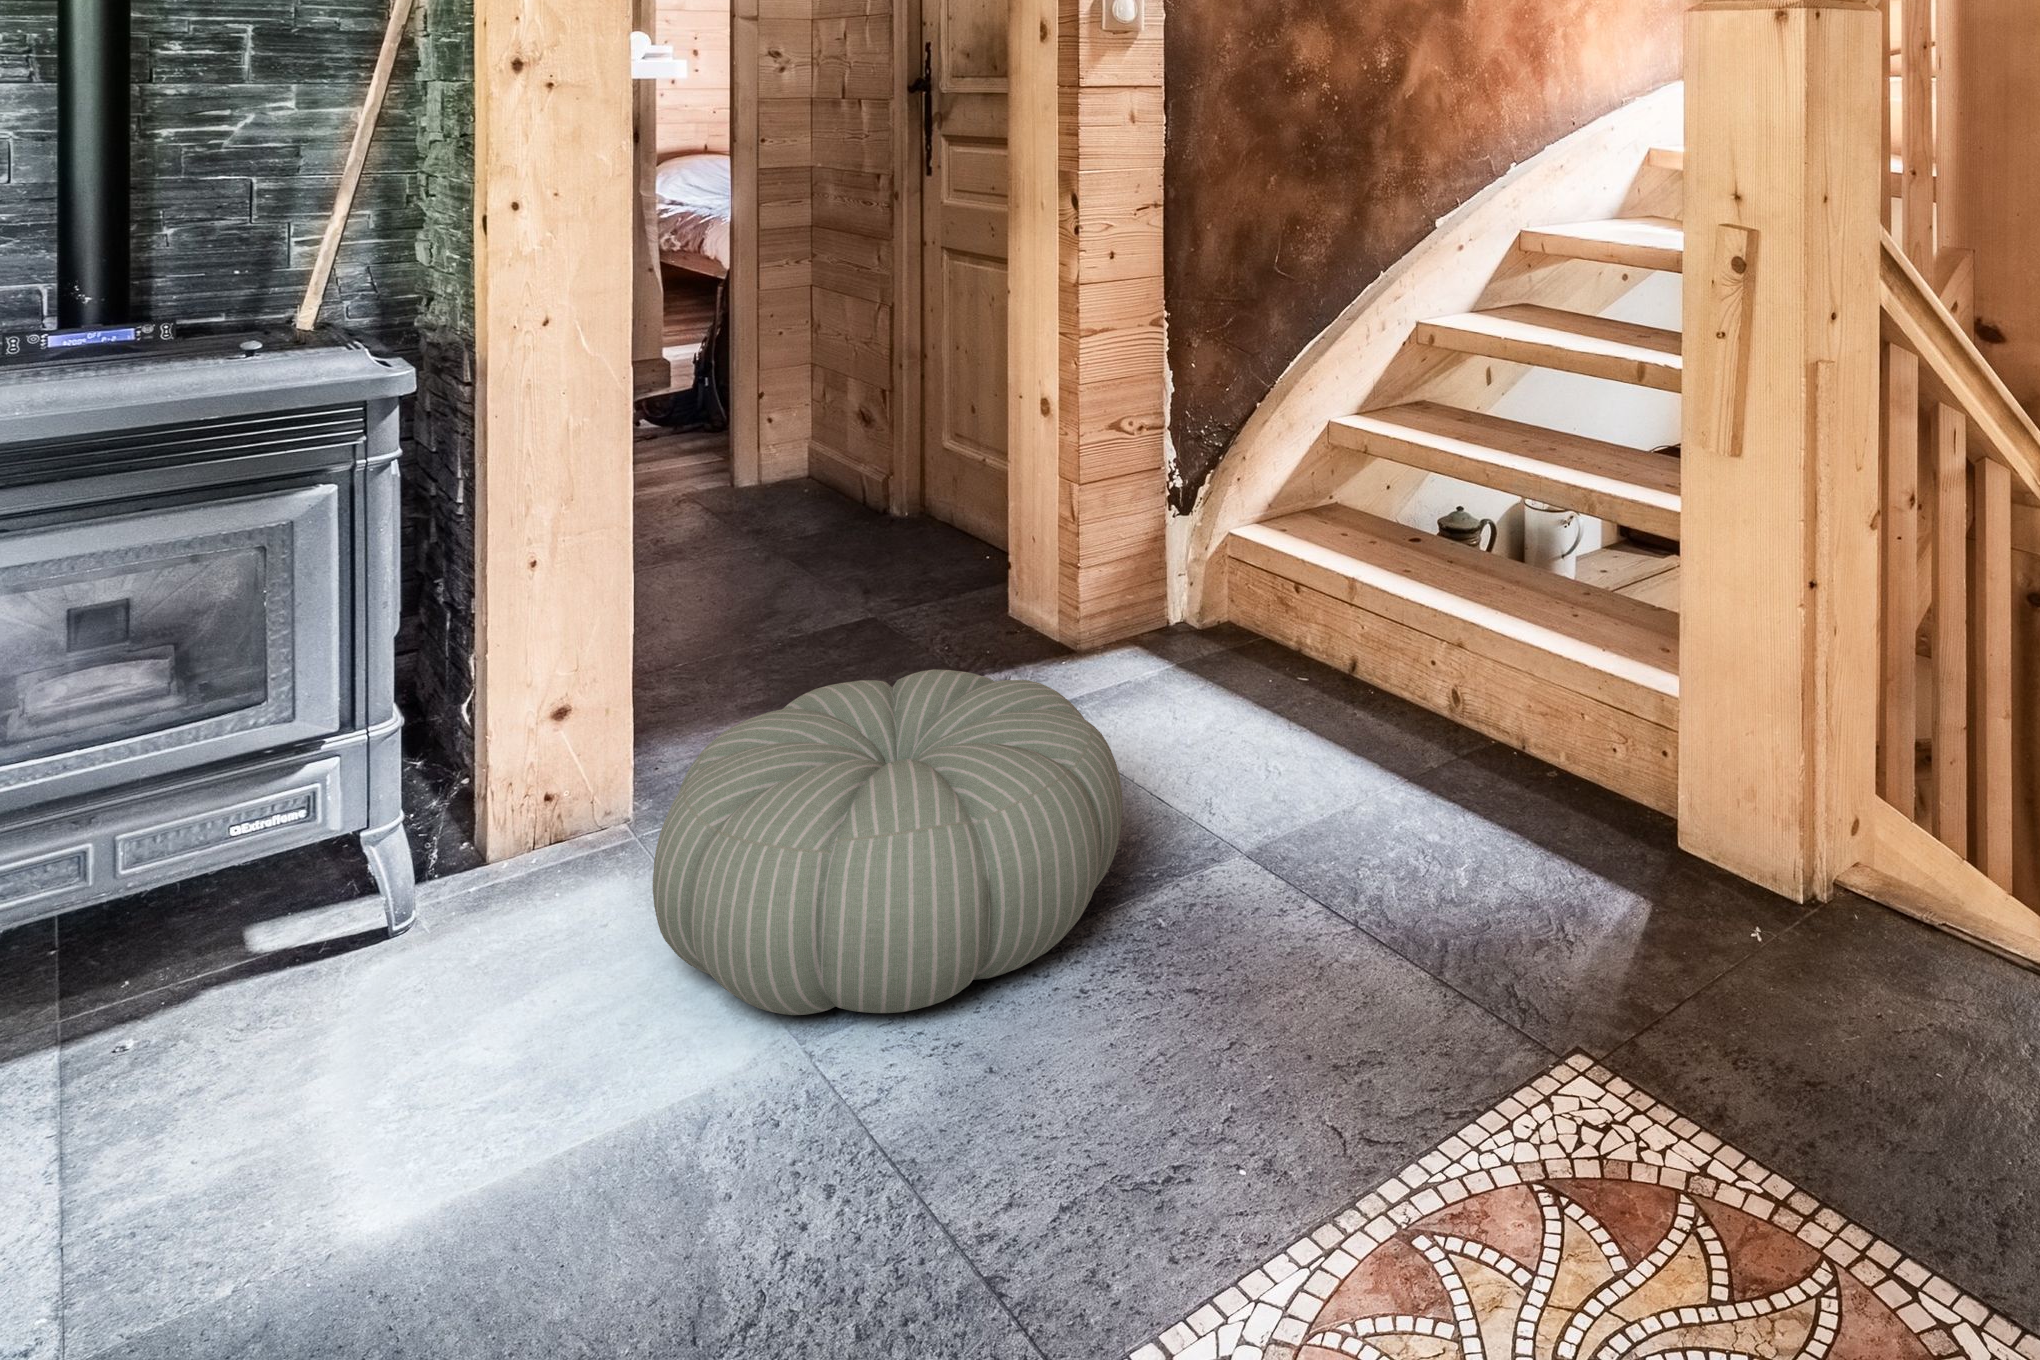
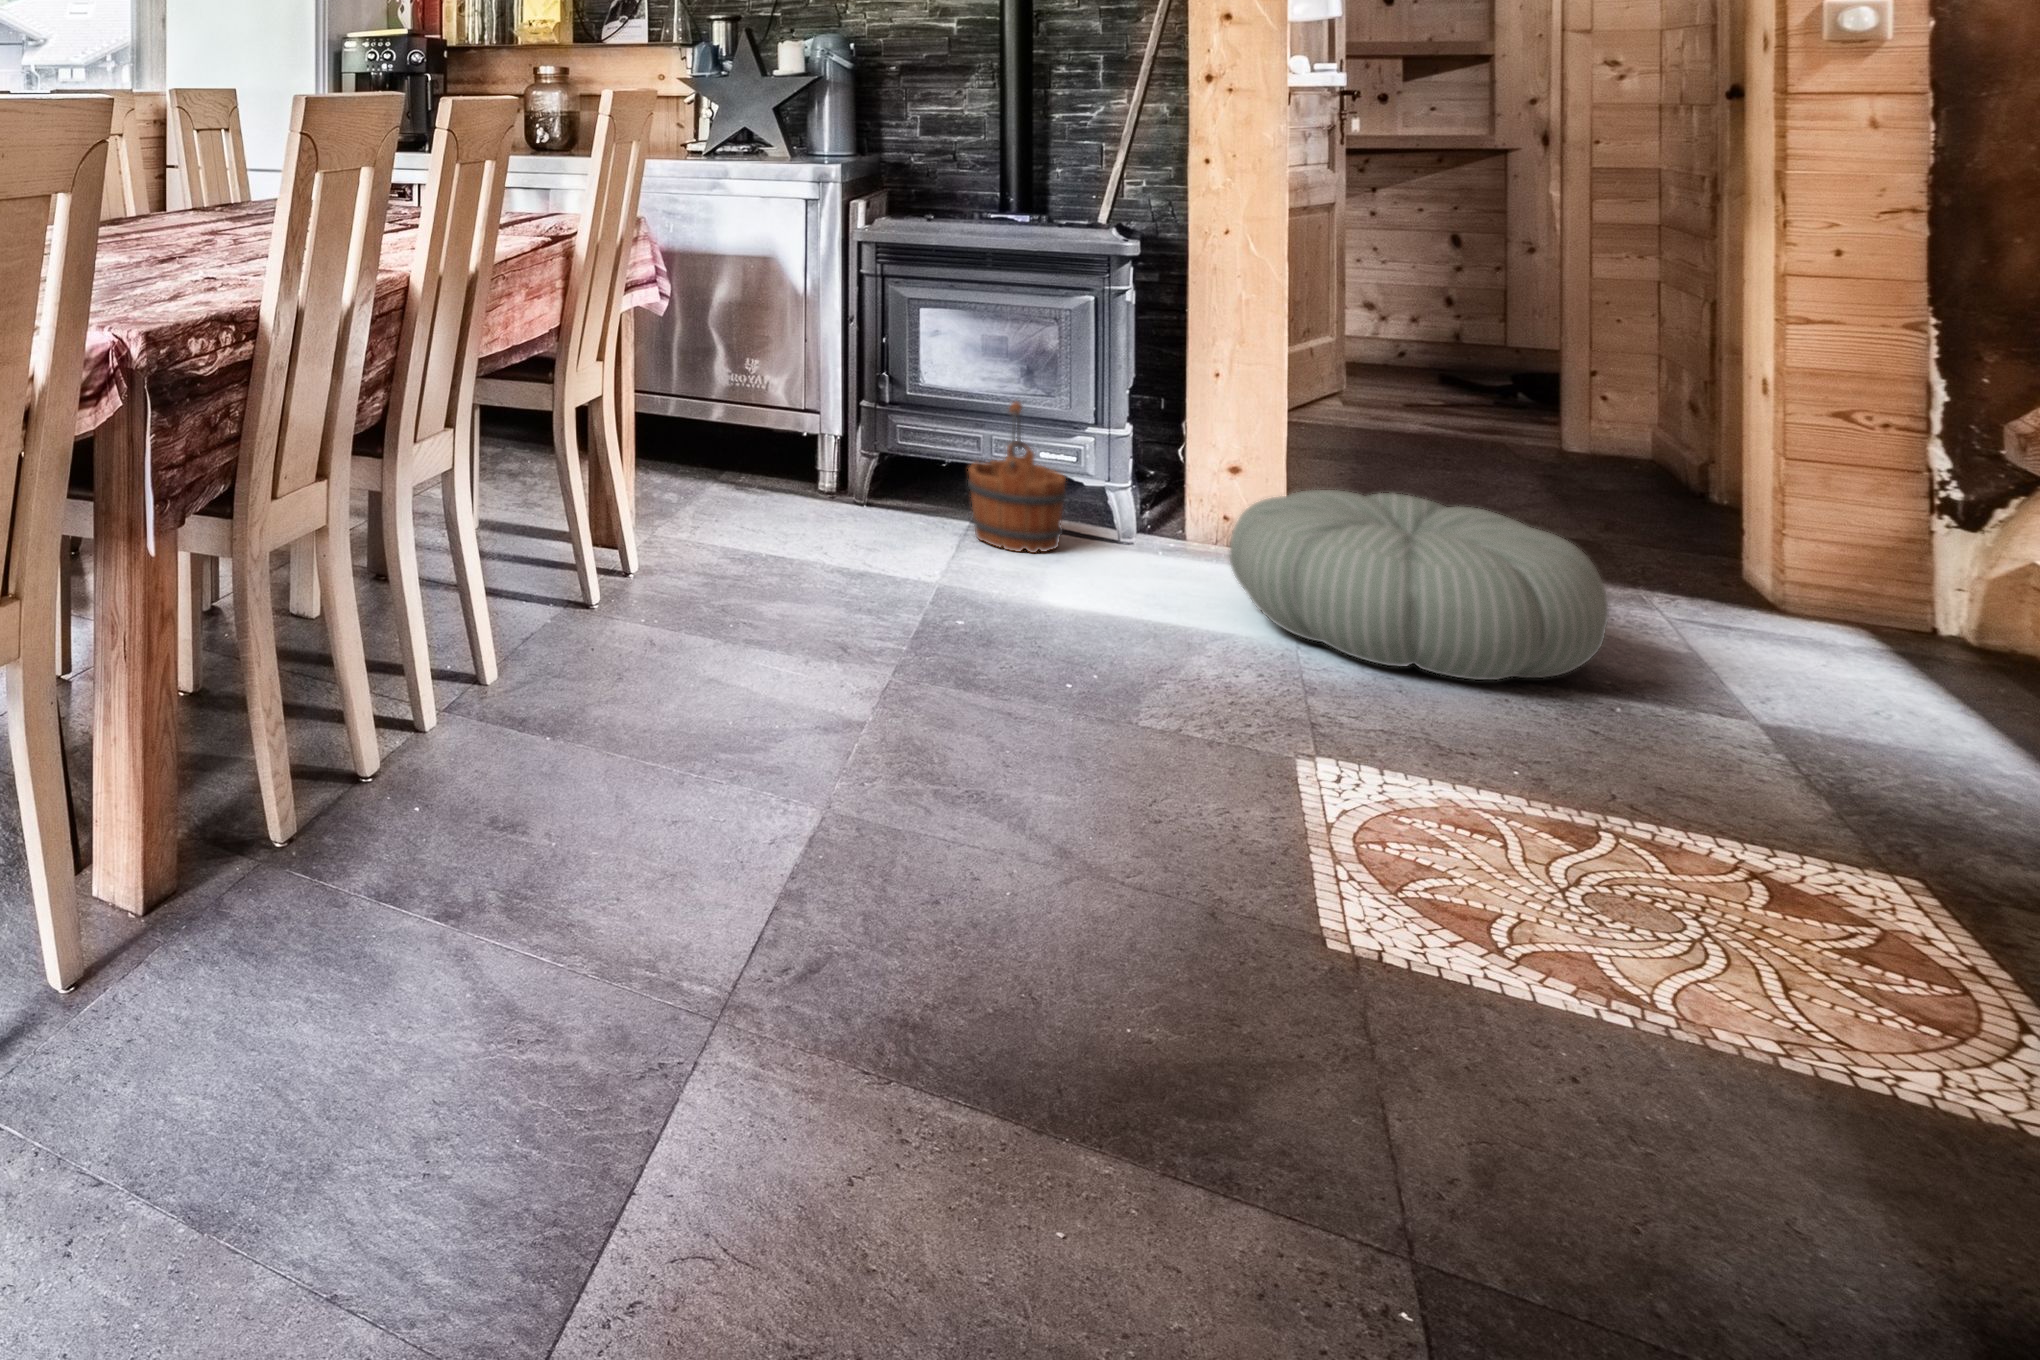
wooden bucket: none [77,747,306,1100] -> present [968,401,1066,553]

